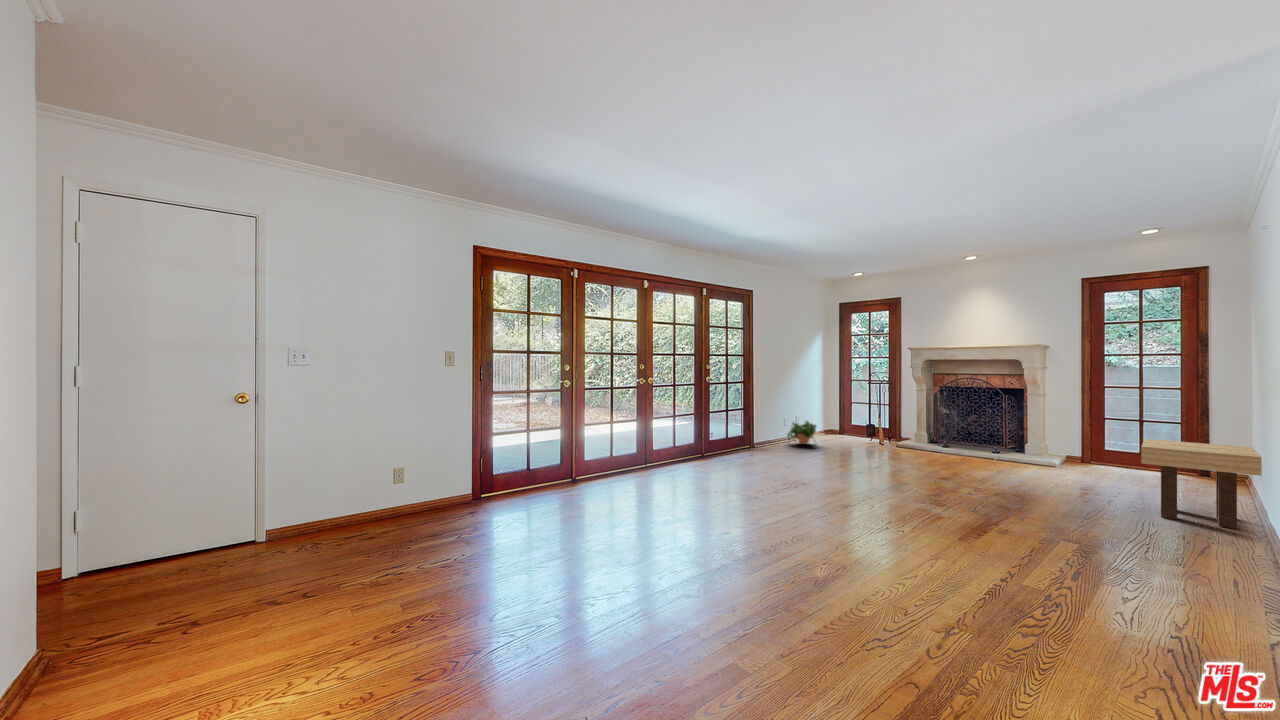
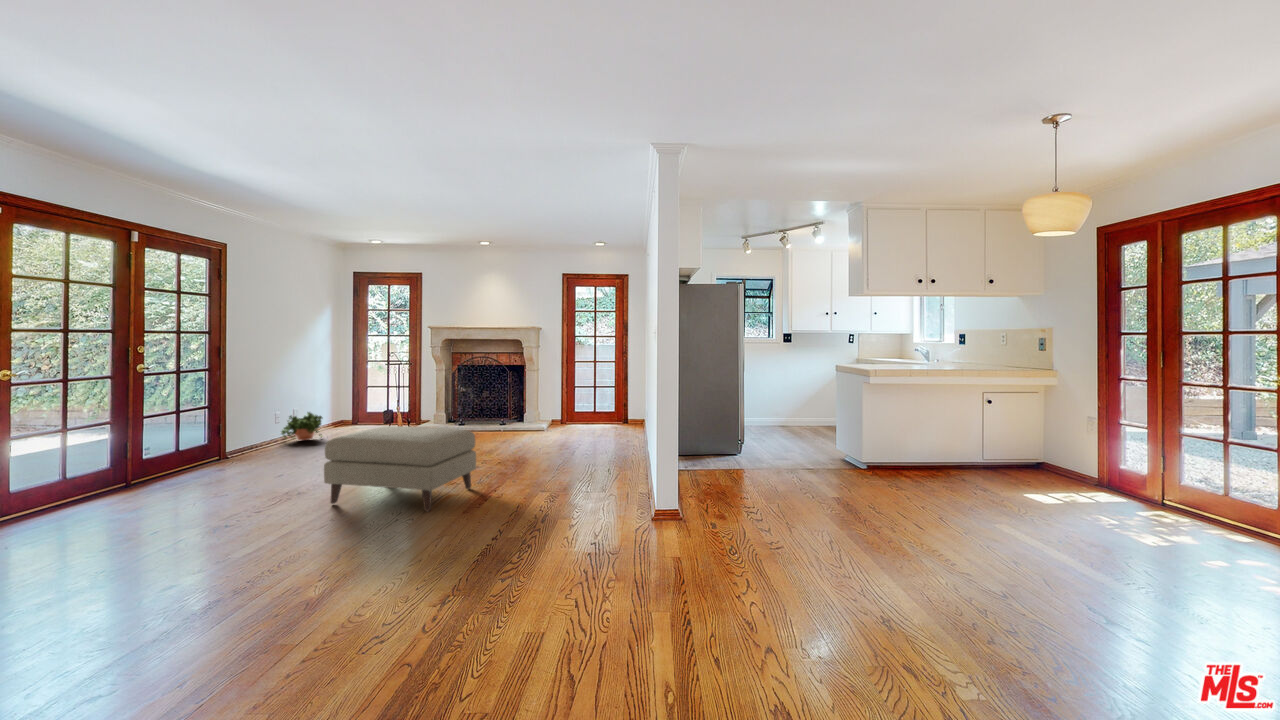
ottoman: none [822,437,962,519] -> present [324,426,476,511]
side table: present [1141,439,1262,529] -> none [602,403,662,463]

